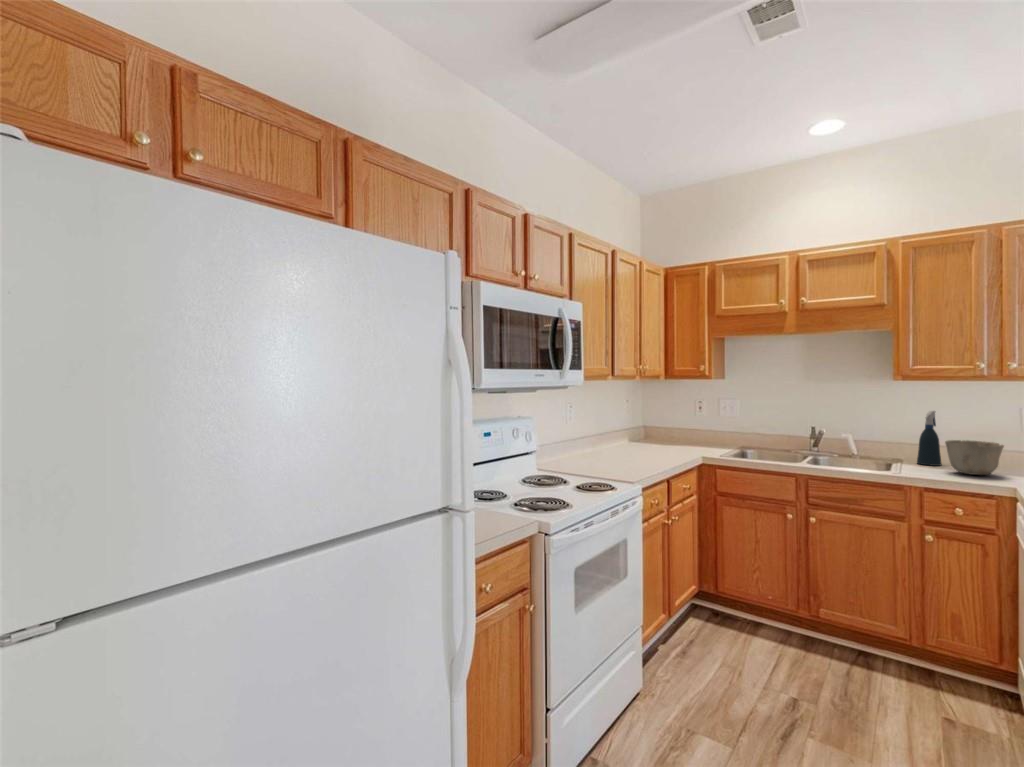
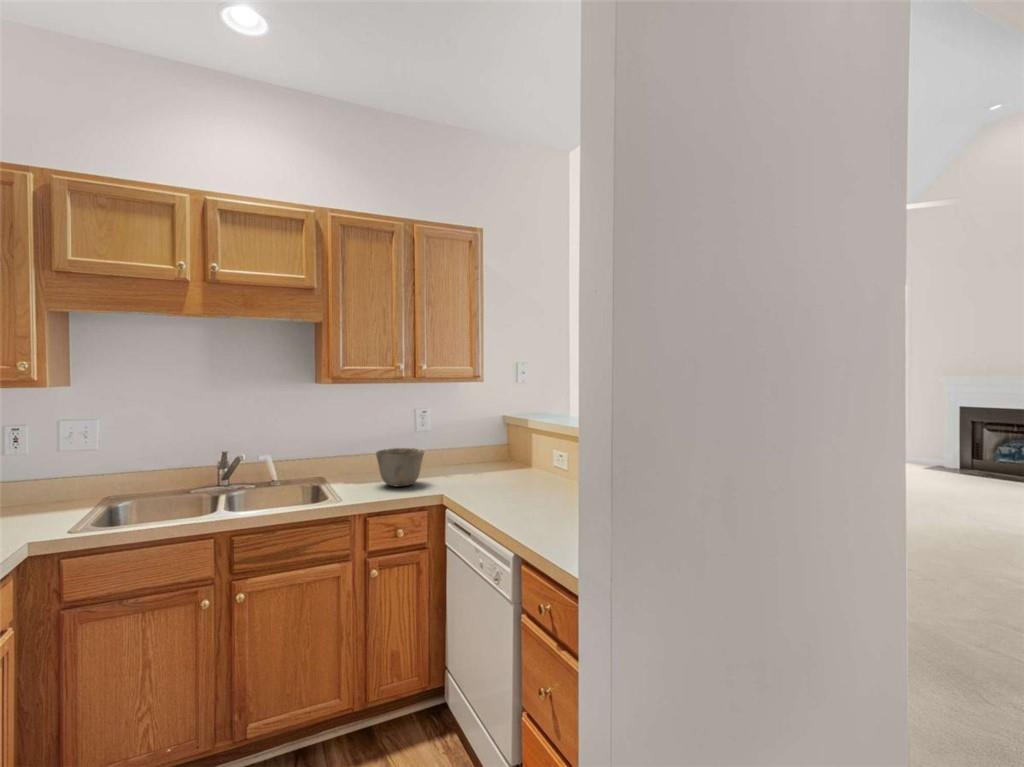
spray bottle: present [917,411,941,466] -> none [342,417,365,481]

